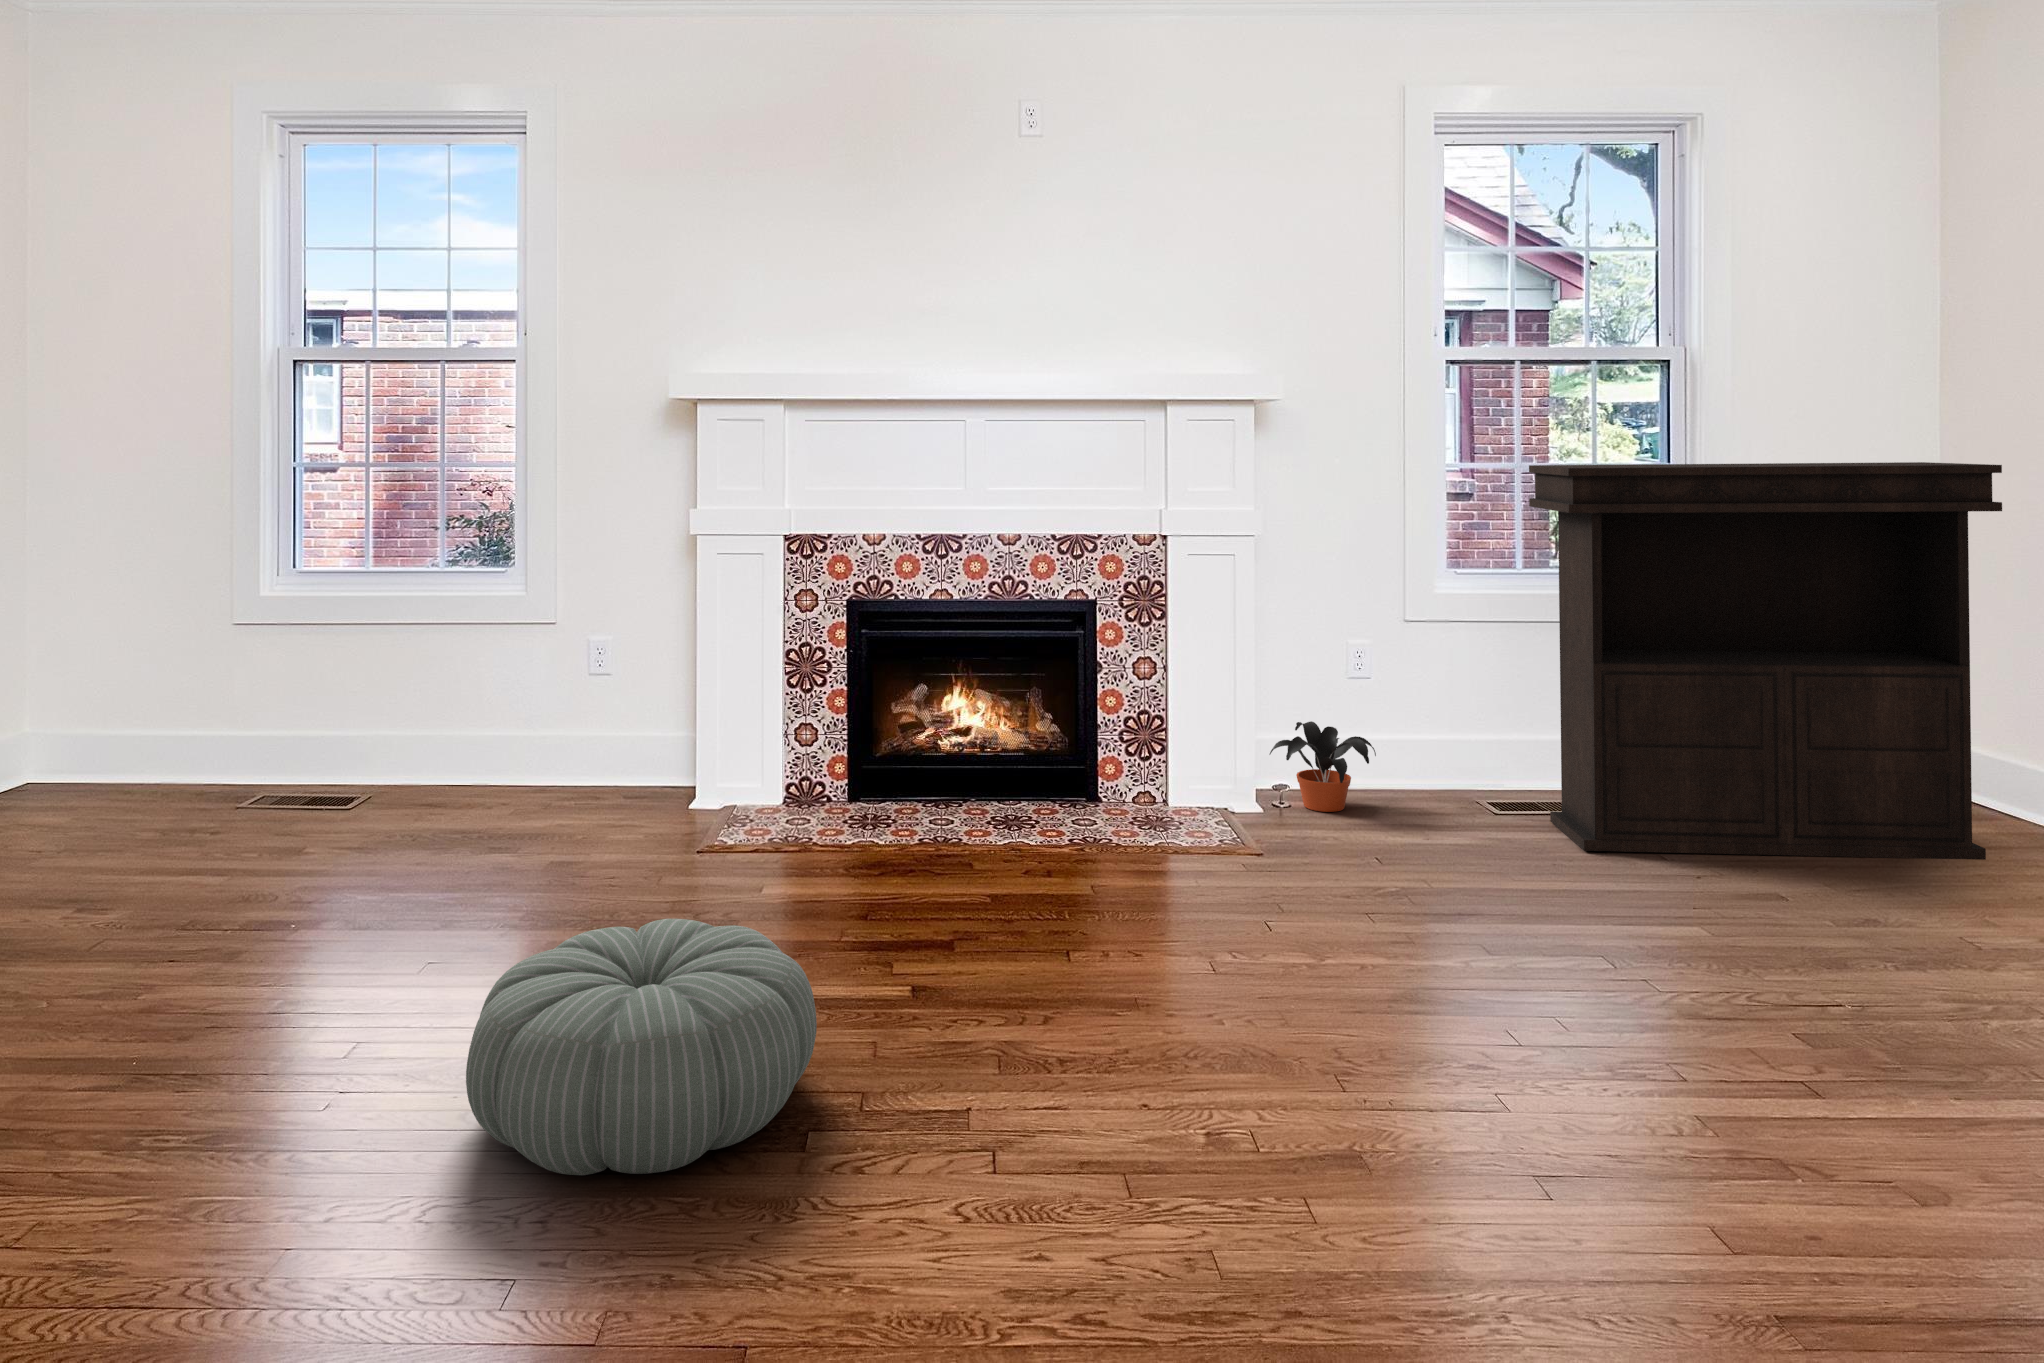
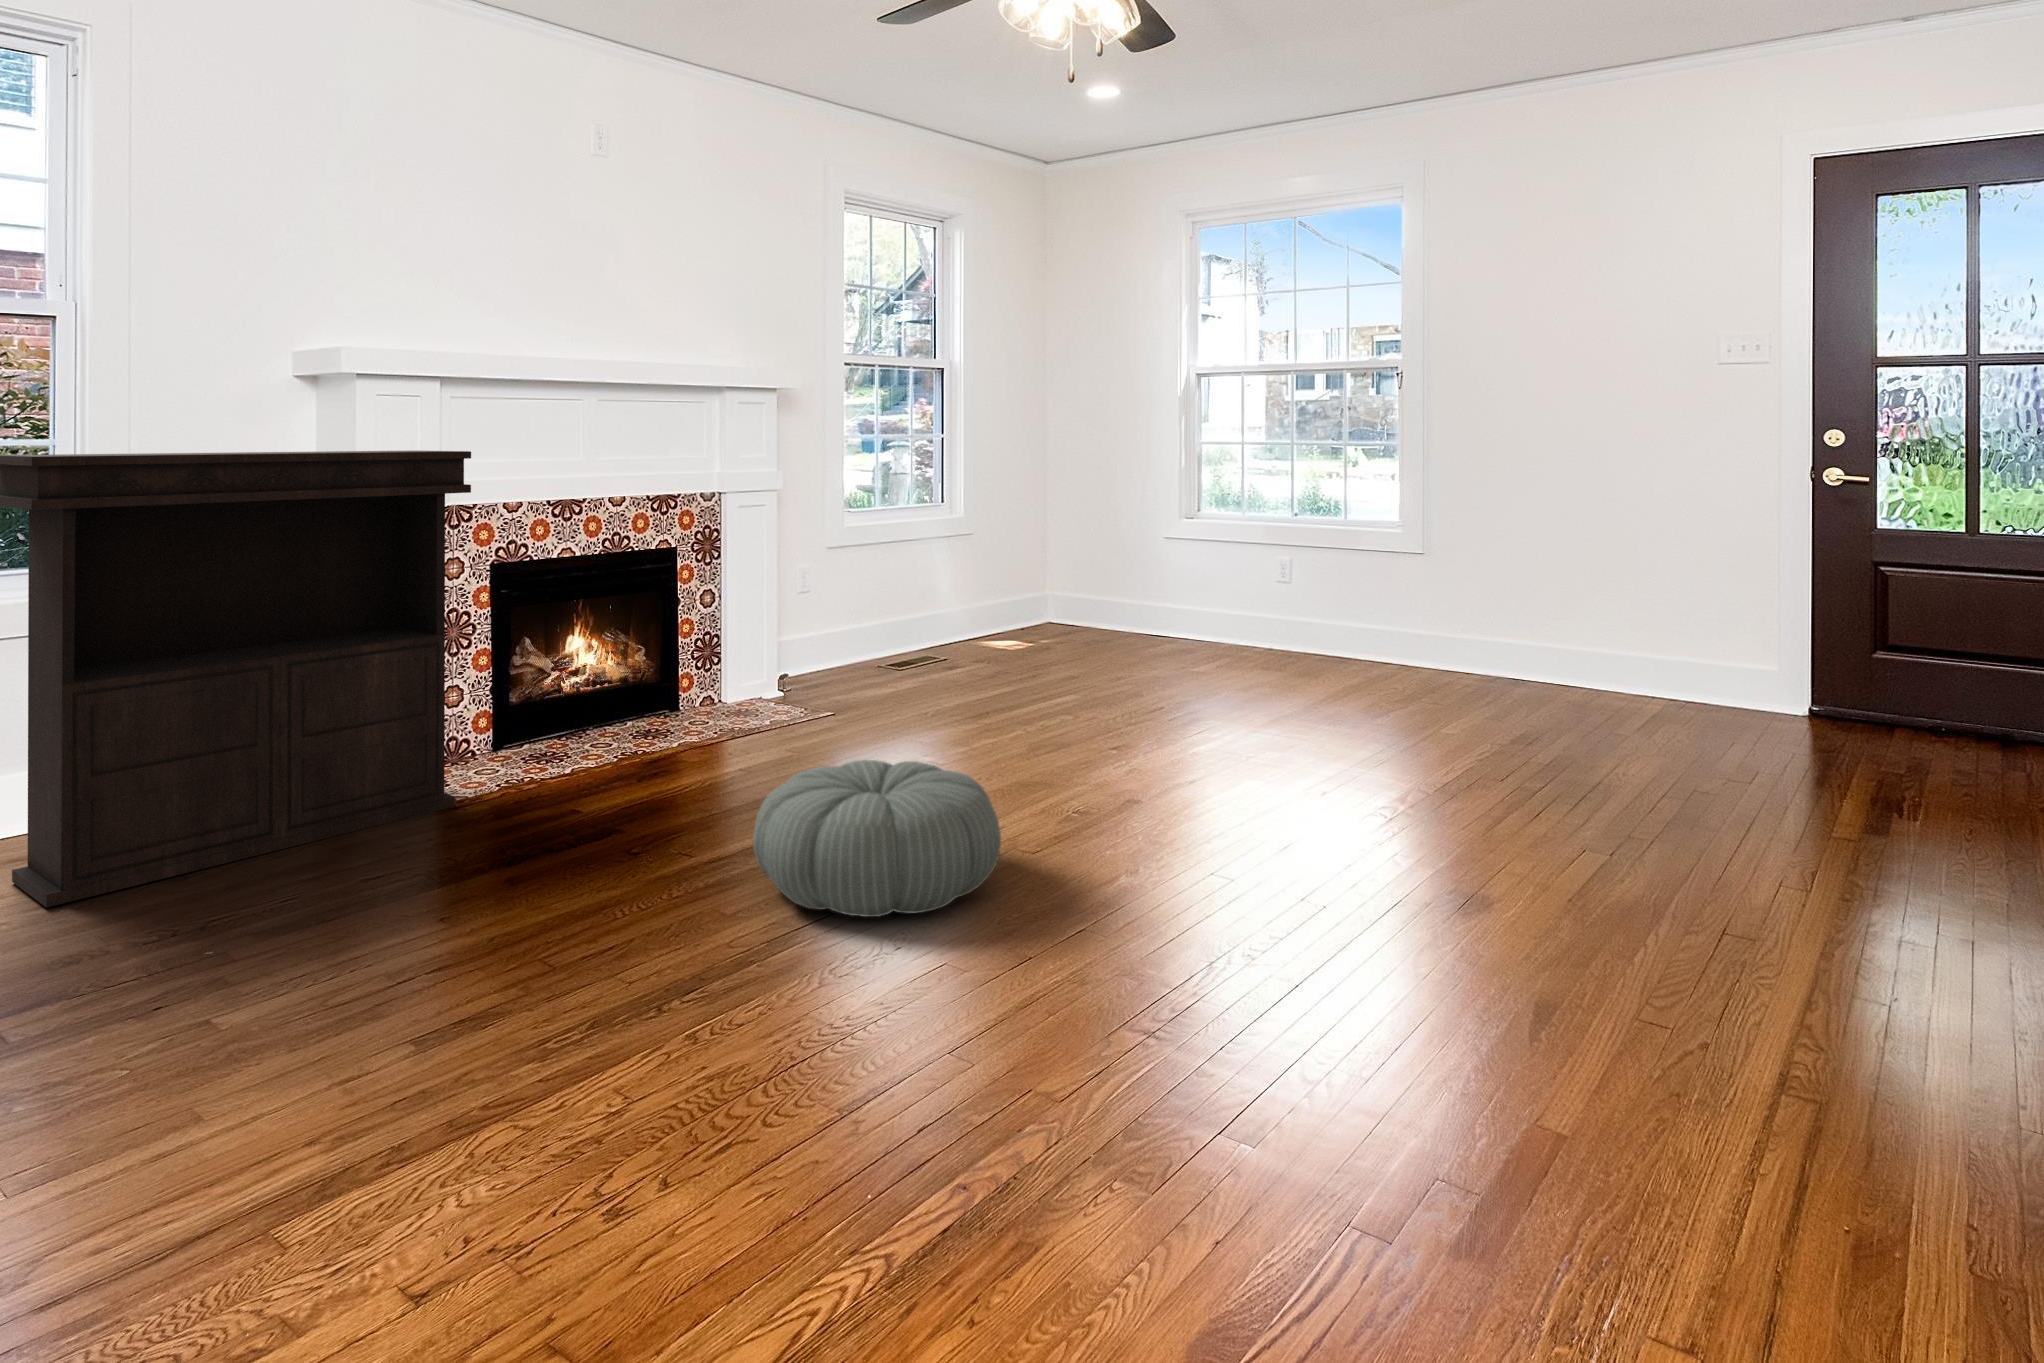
console table: present [1529,462,2002,860] -> present [0,450,471,908]
potted plant: present [1270,721,1376,812] -> none [791,626,867,686]

